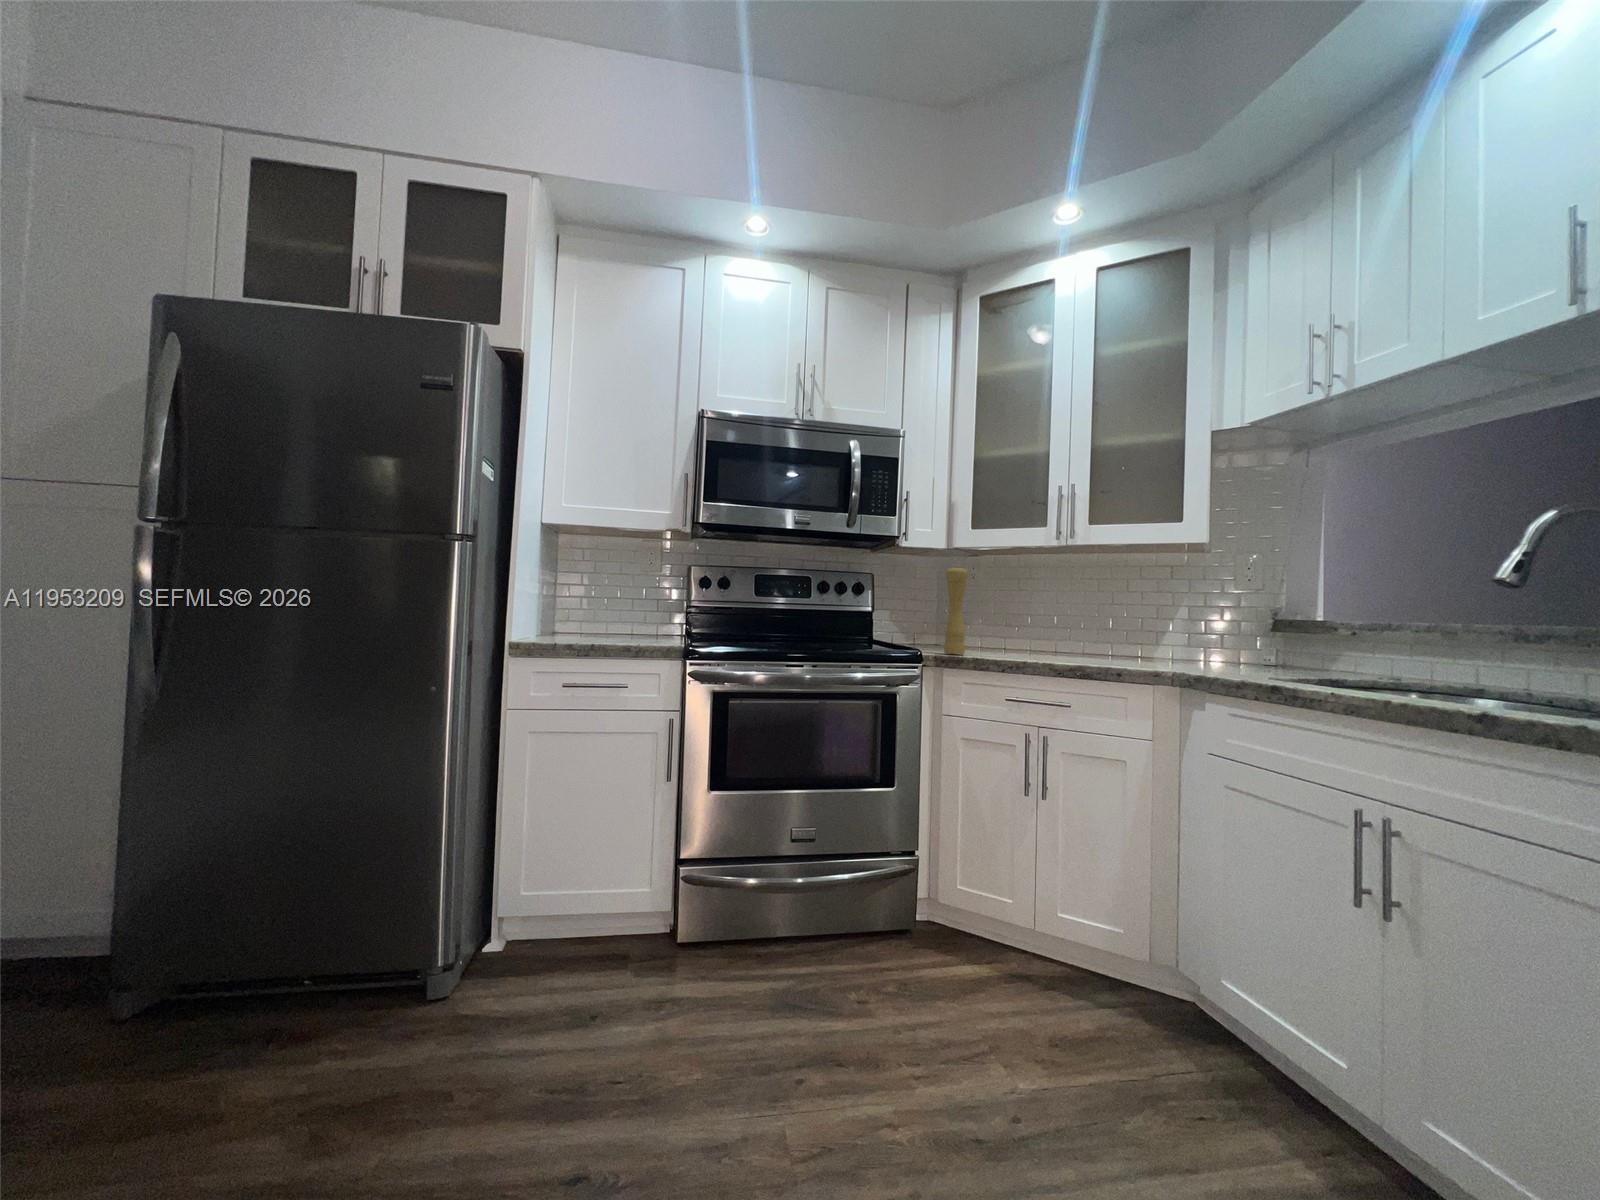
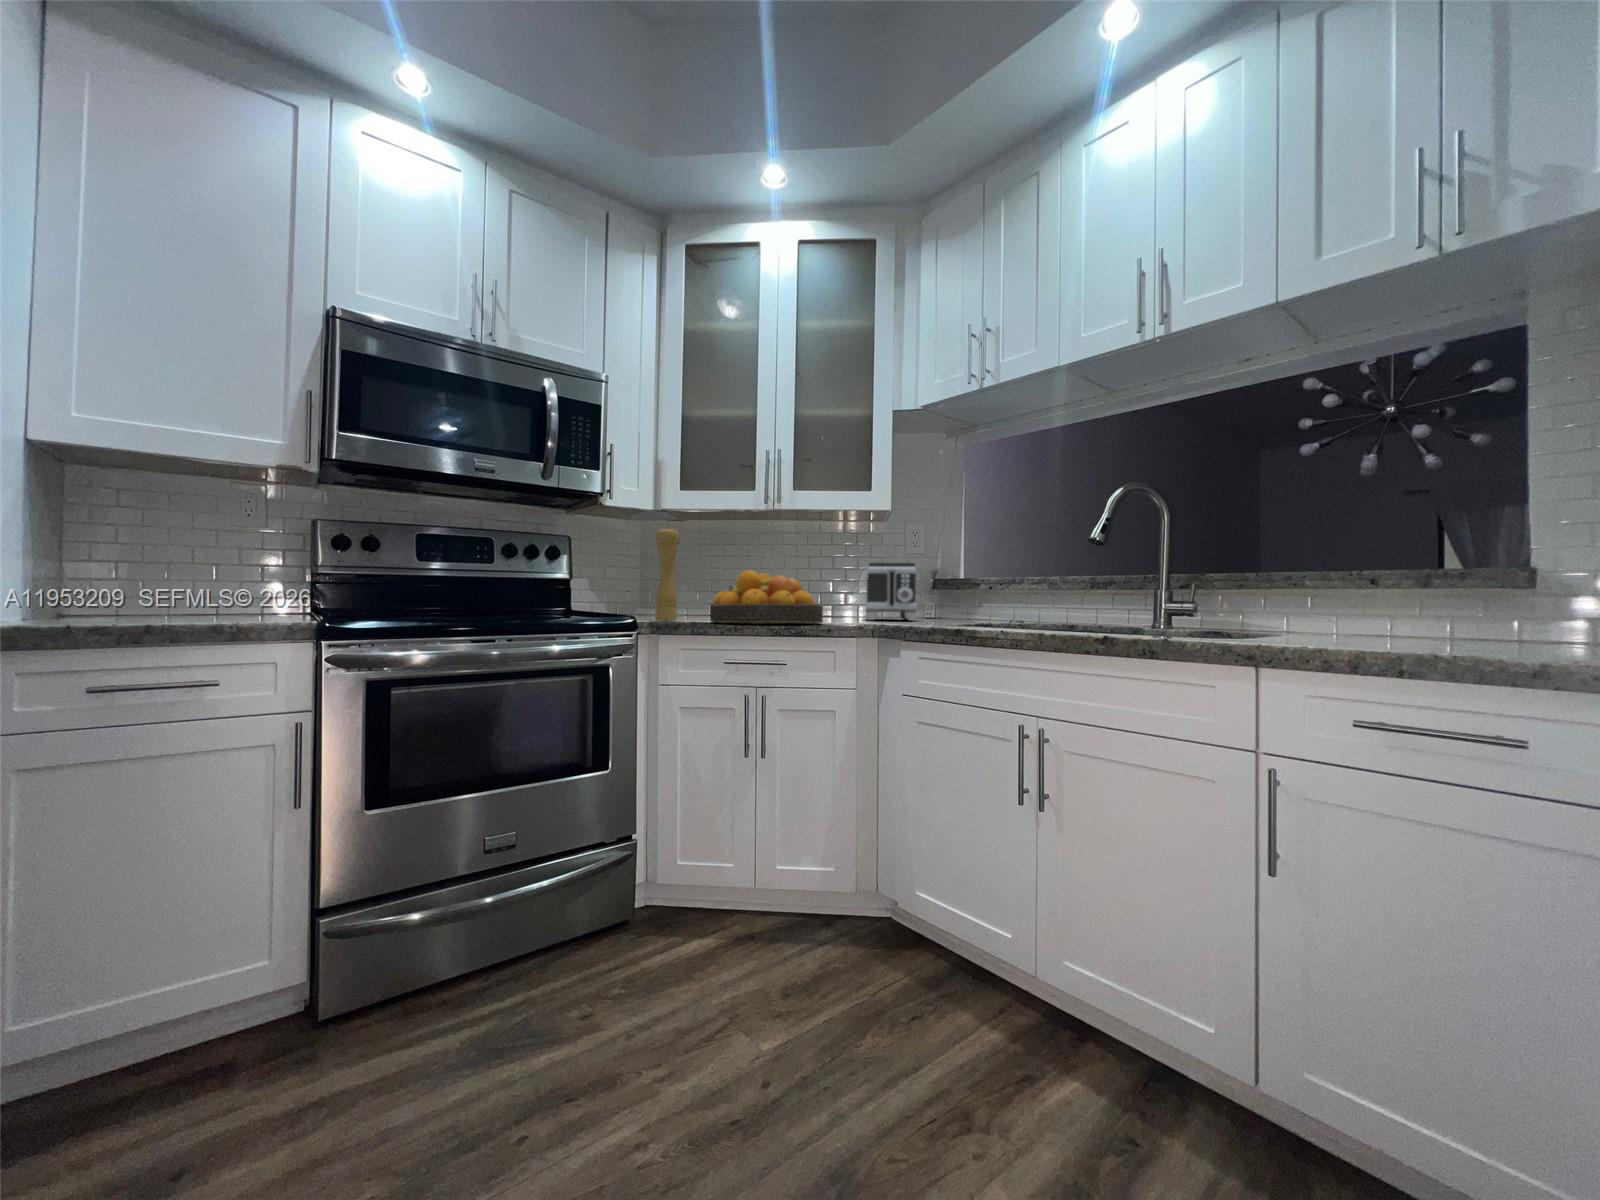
toaster: none [1179,599,1244,665] -> present [865,563,917,621]
fruit bowl: none [992,609,1115,666] -> present [710,570,823,624]

